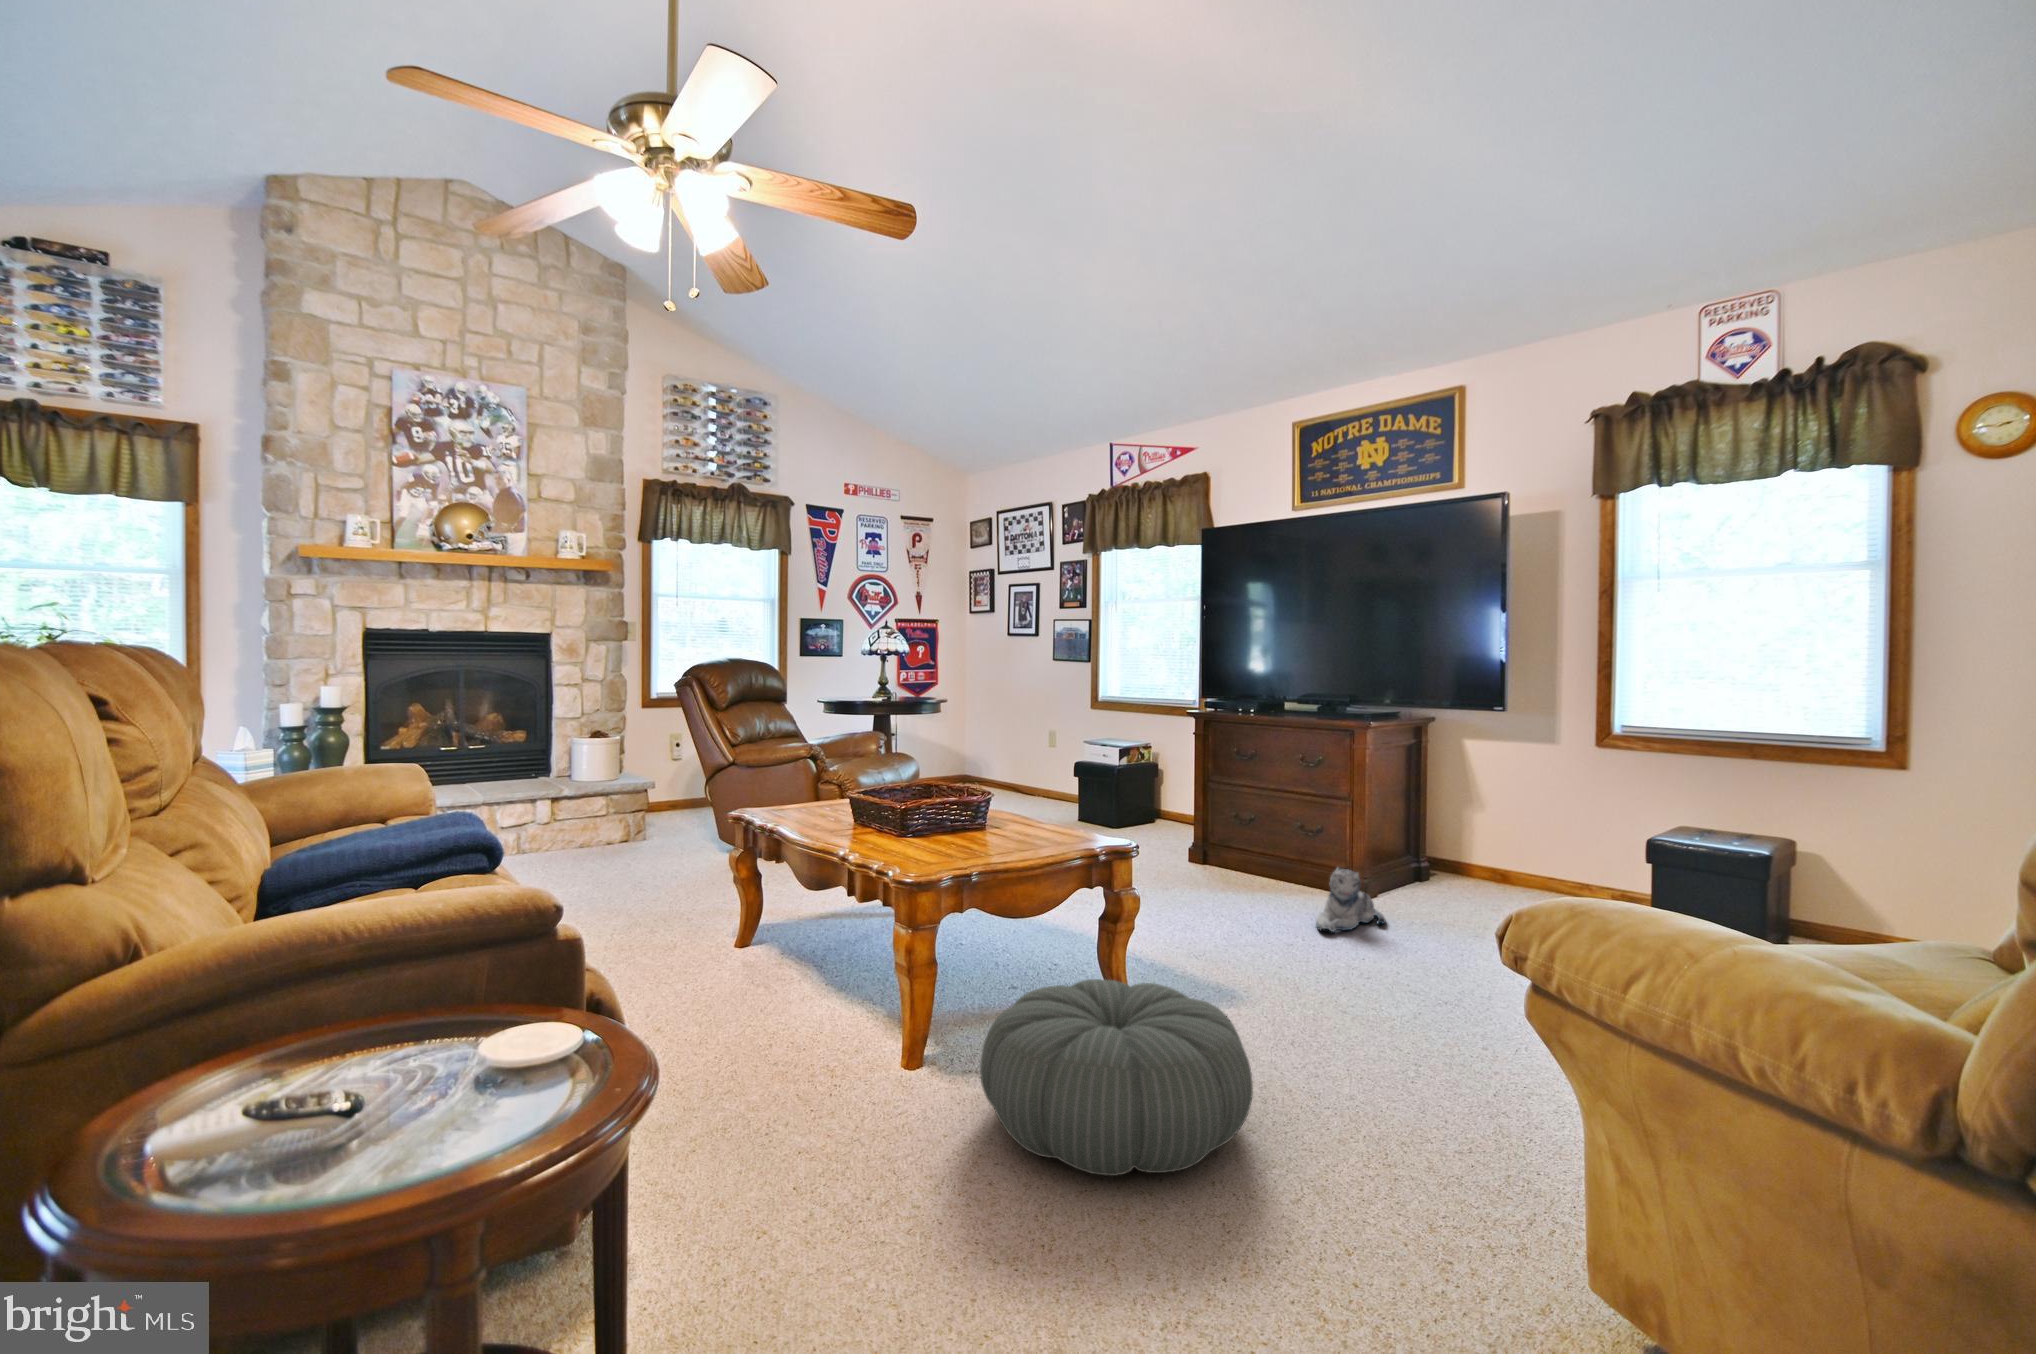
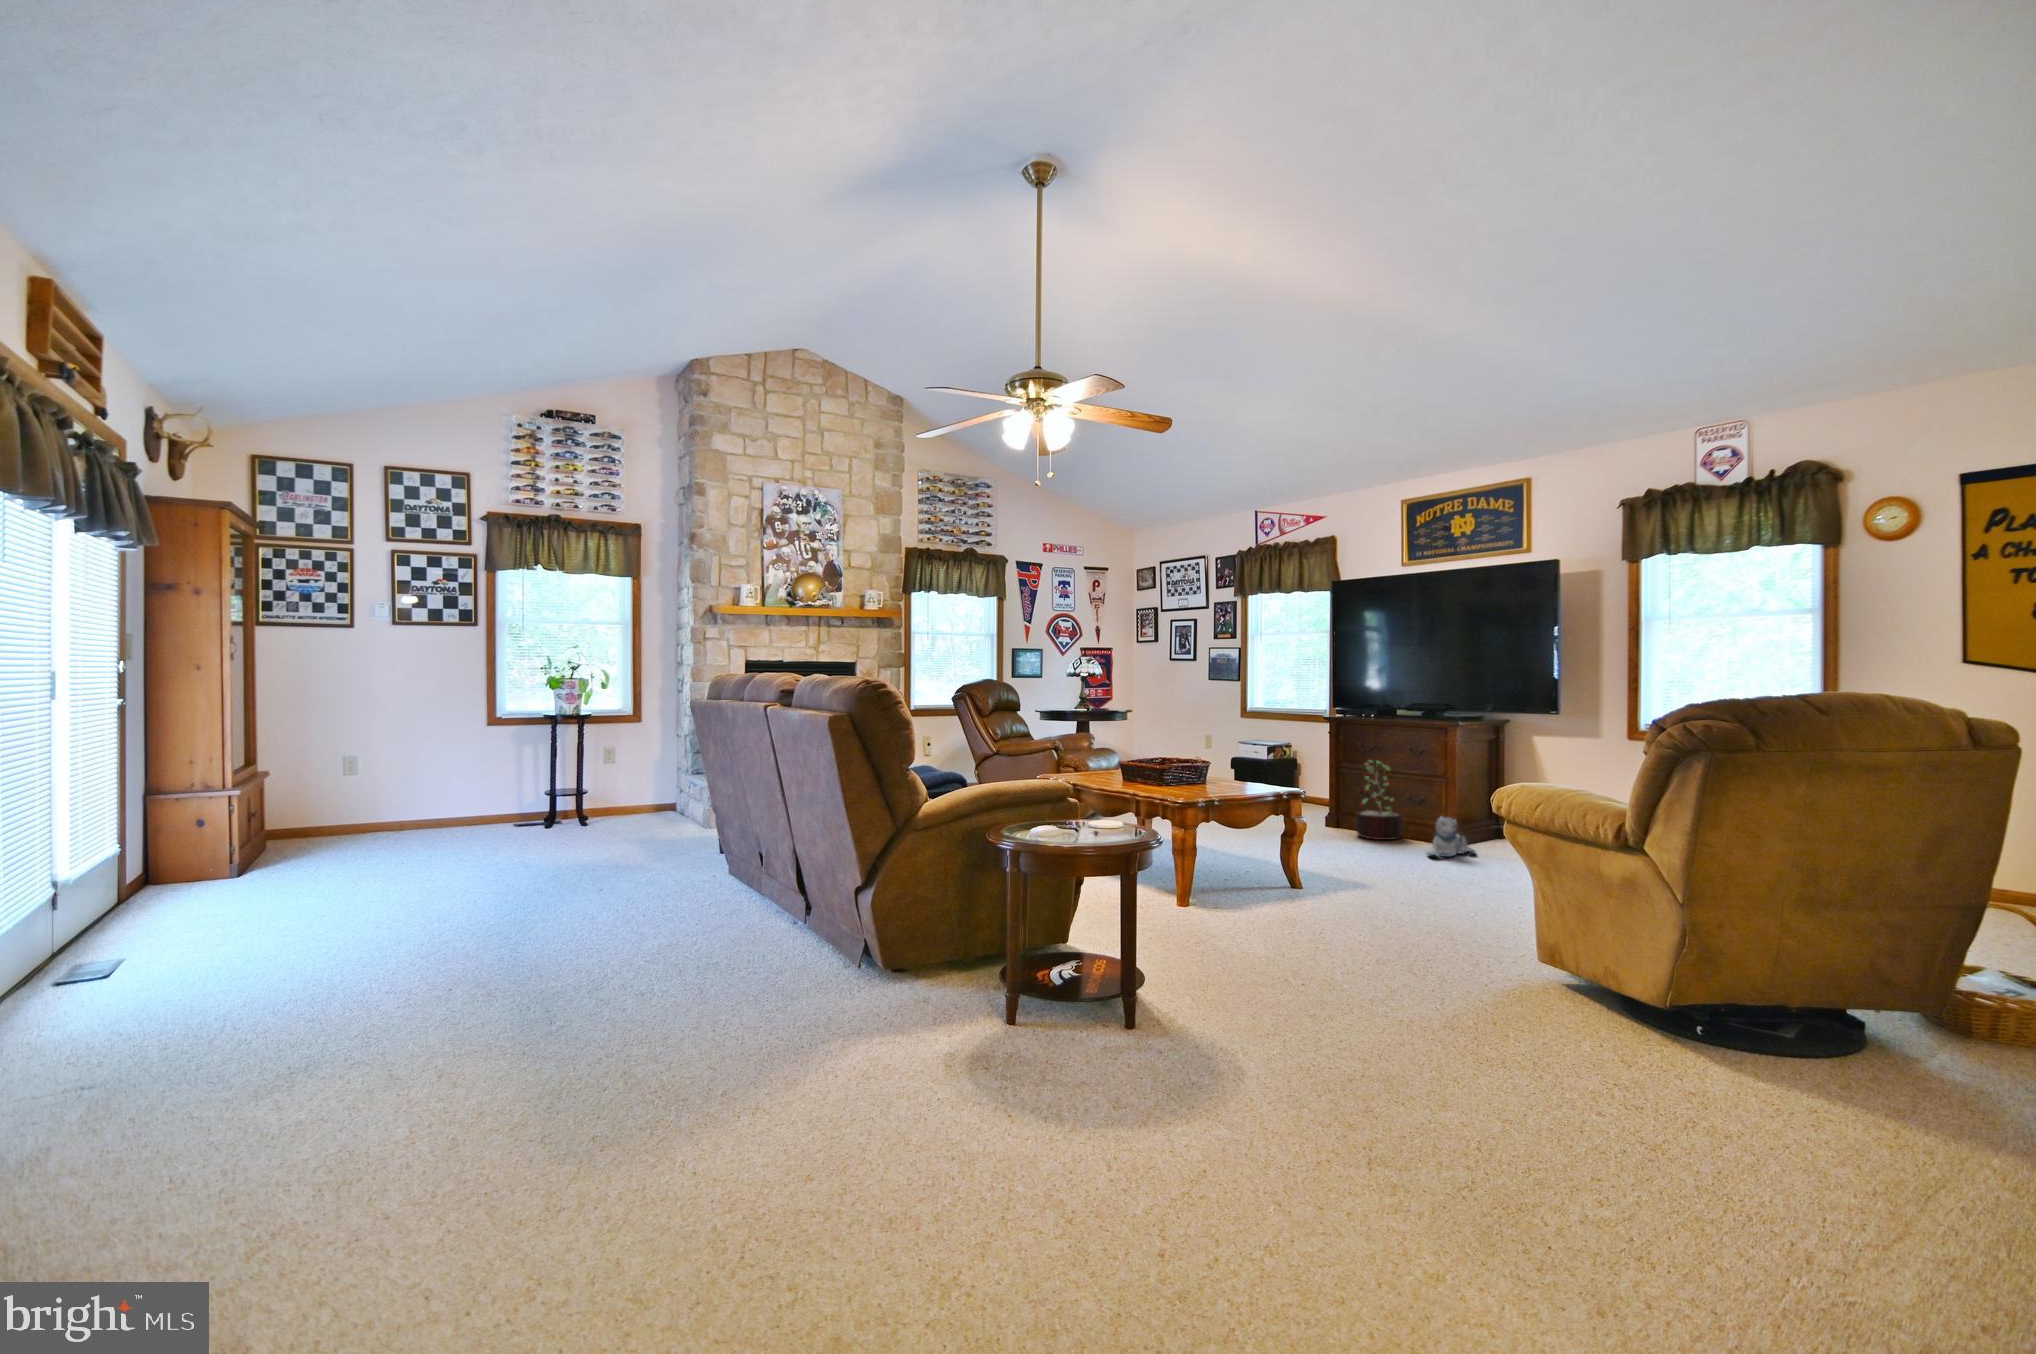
decorative plant: none [1220,775,1286,895] -> present [1356,760,1403,840]
pouf: present [980,979,1253,1176] -> none [1246,855,1397,937]

